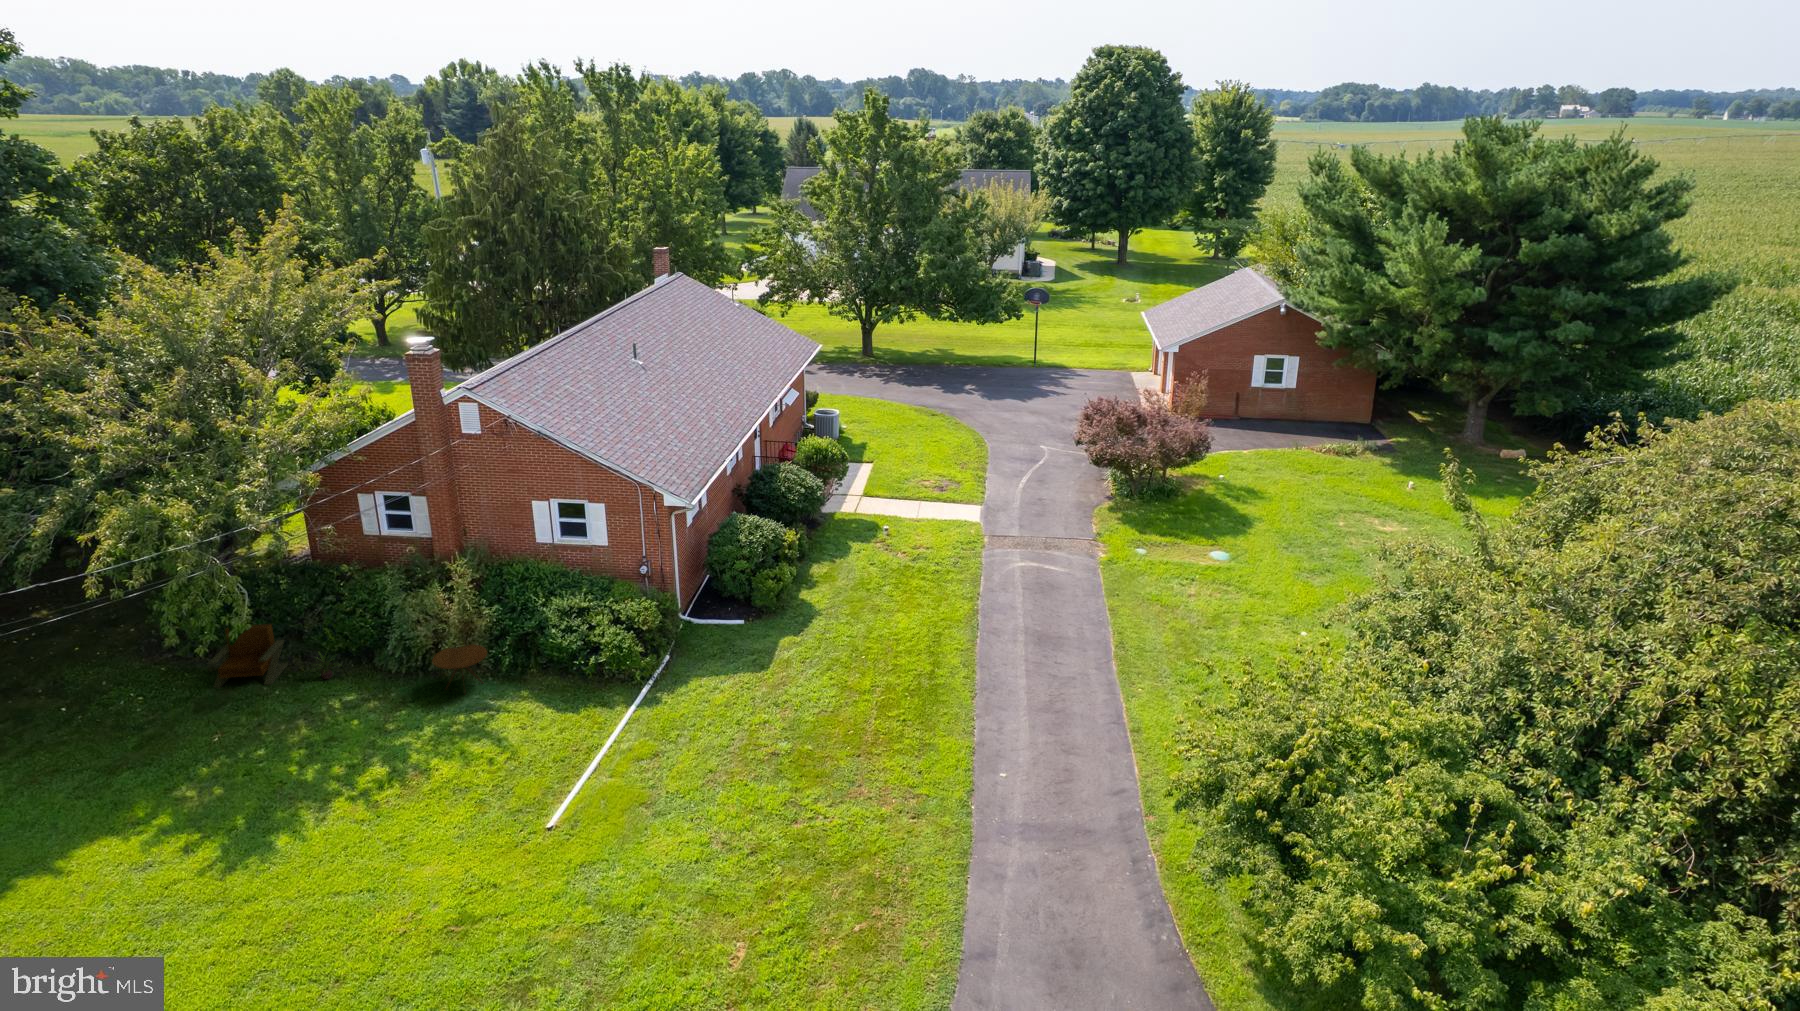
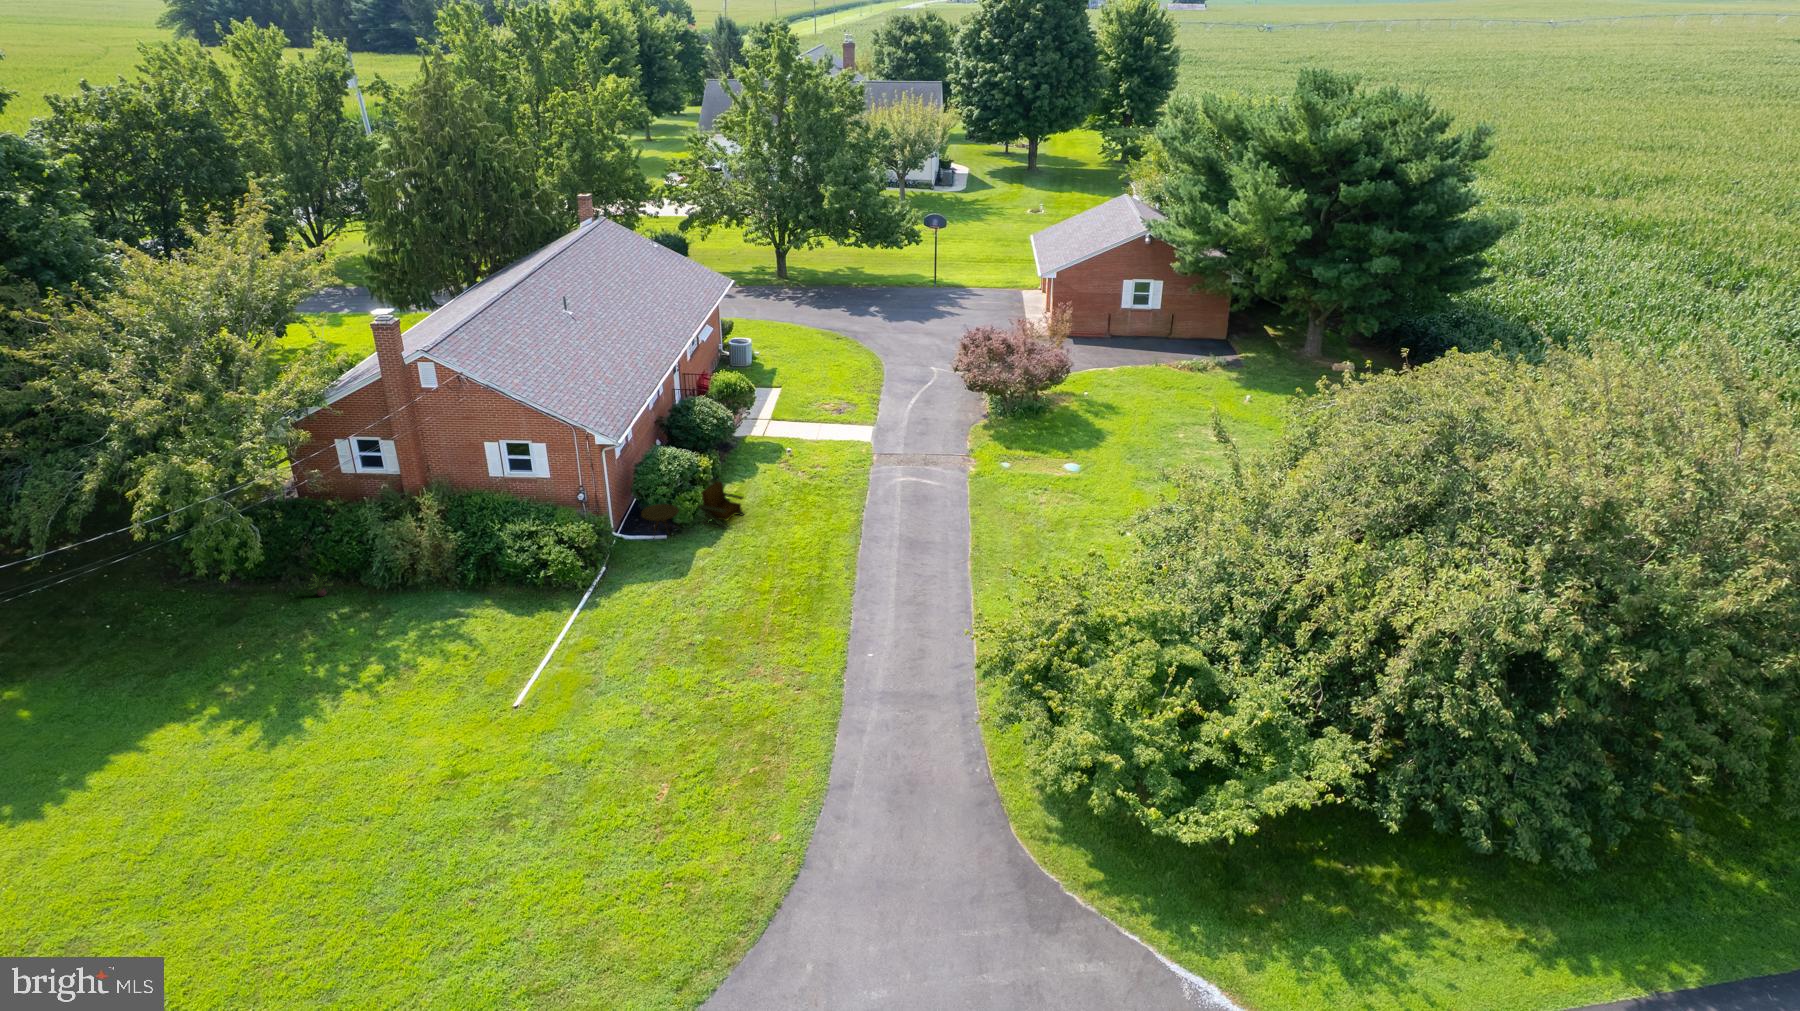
lounge chair: present [209,624,287,688] -> present [698,481,744,529]
round table: present [432,644,487,689] -> present [641,504,679,535]

